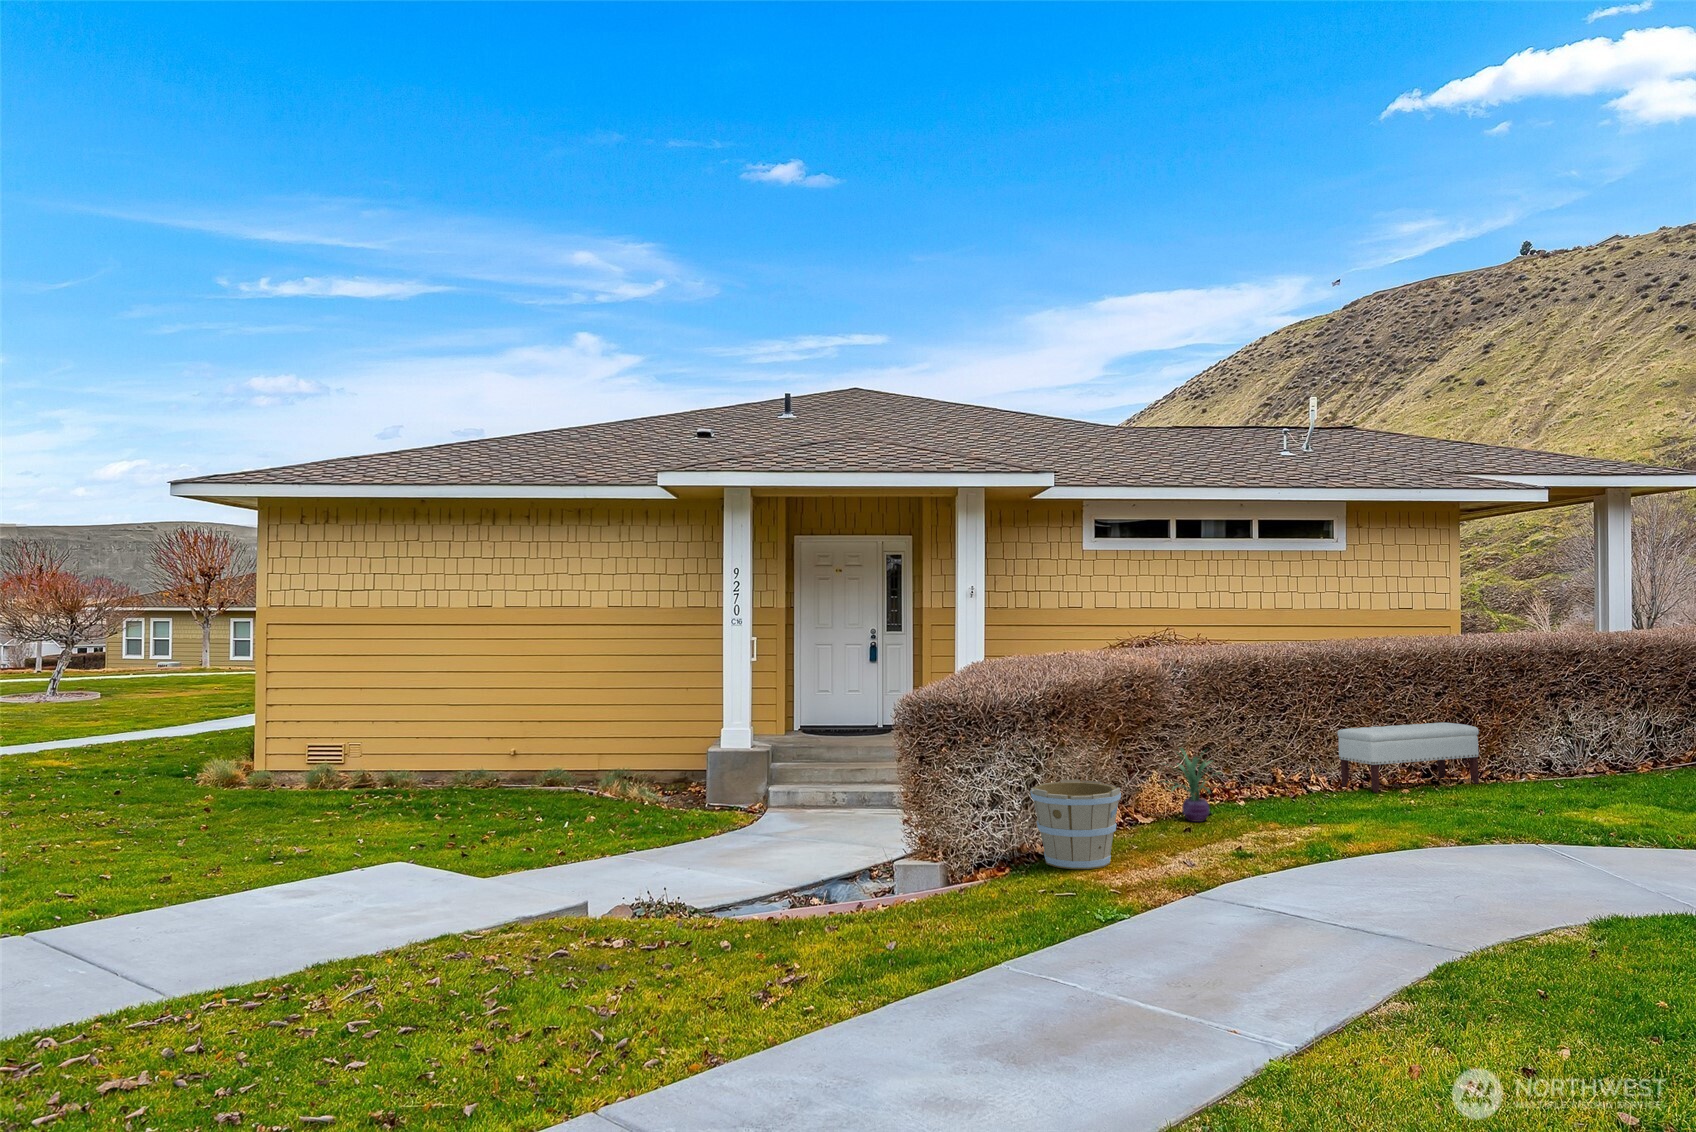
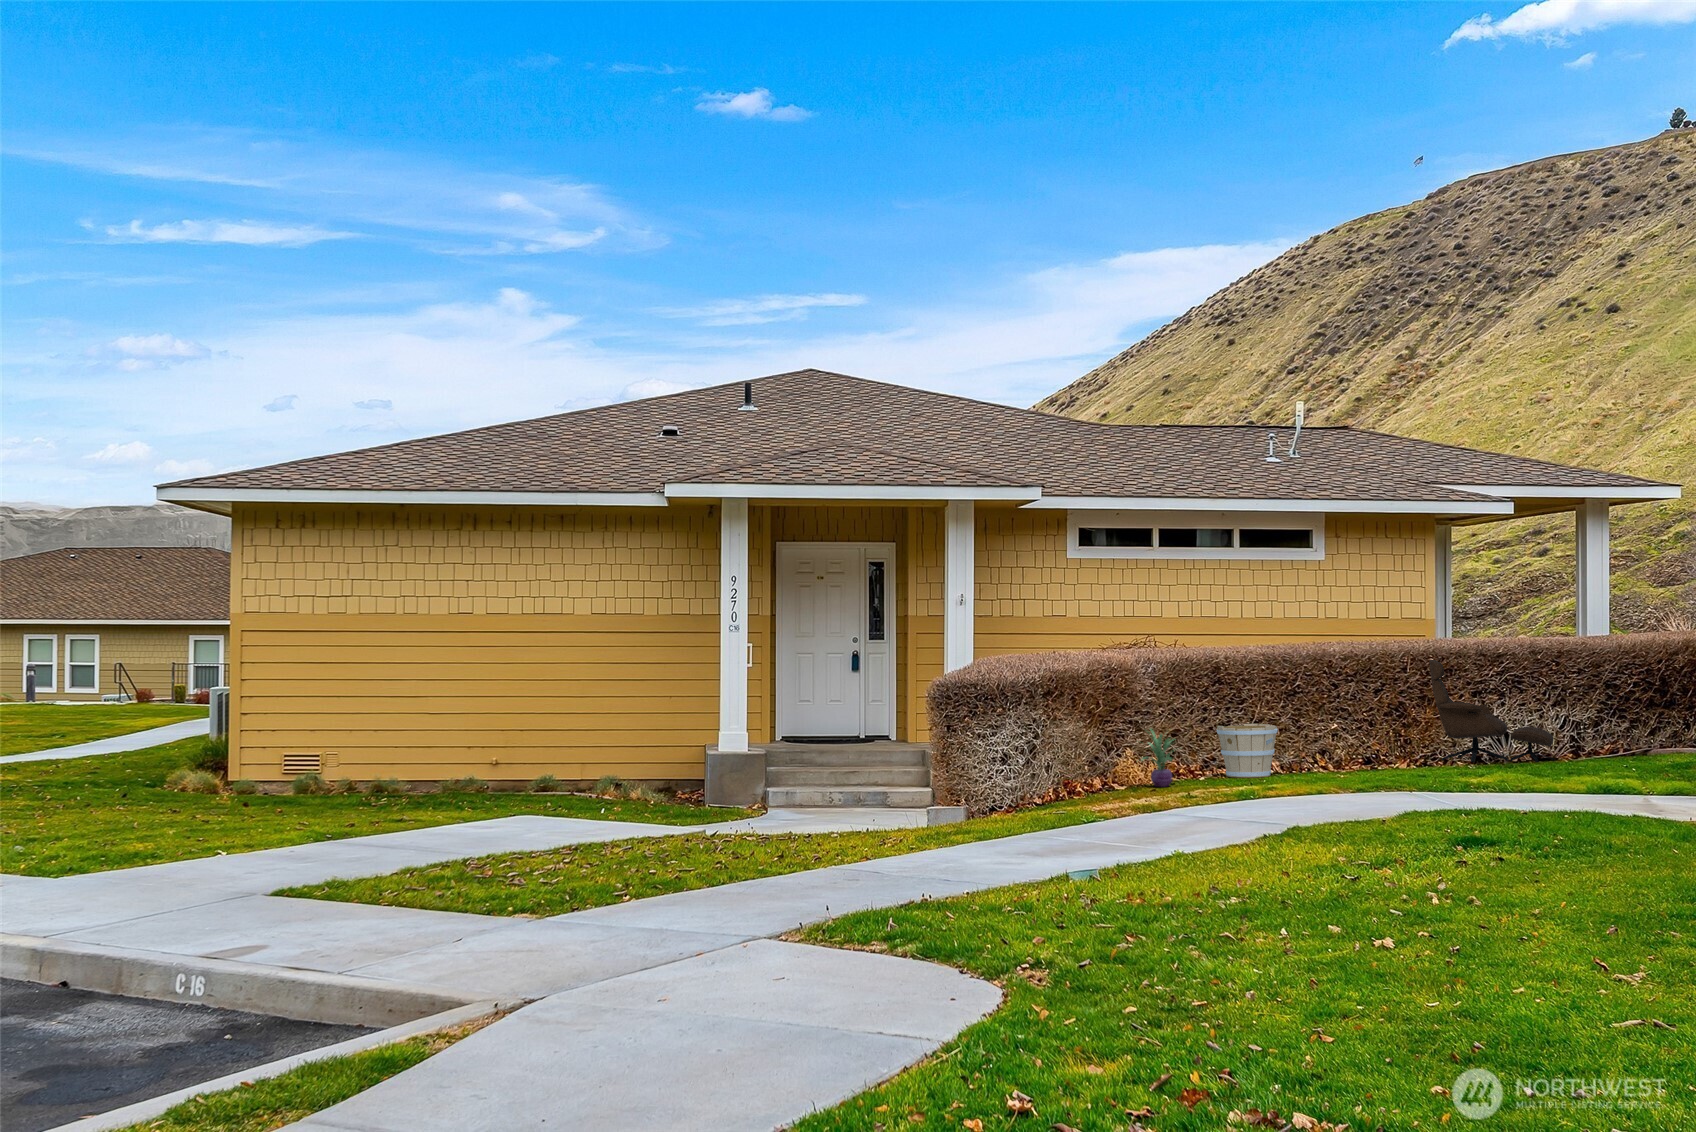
lounge chair: none [1500,657,1664,782] -> present [1429,660,1555,762]
bench: present [1337,722,1479,793] -> none [1288,715,1405,771]
wooden bucket: present [1030,780,1121,869] -> present [1216,724,1278,778]

